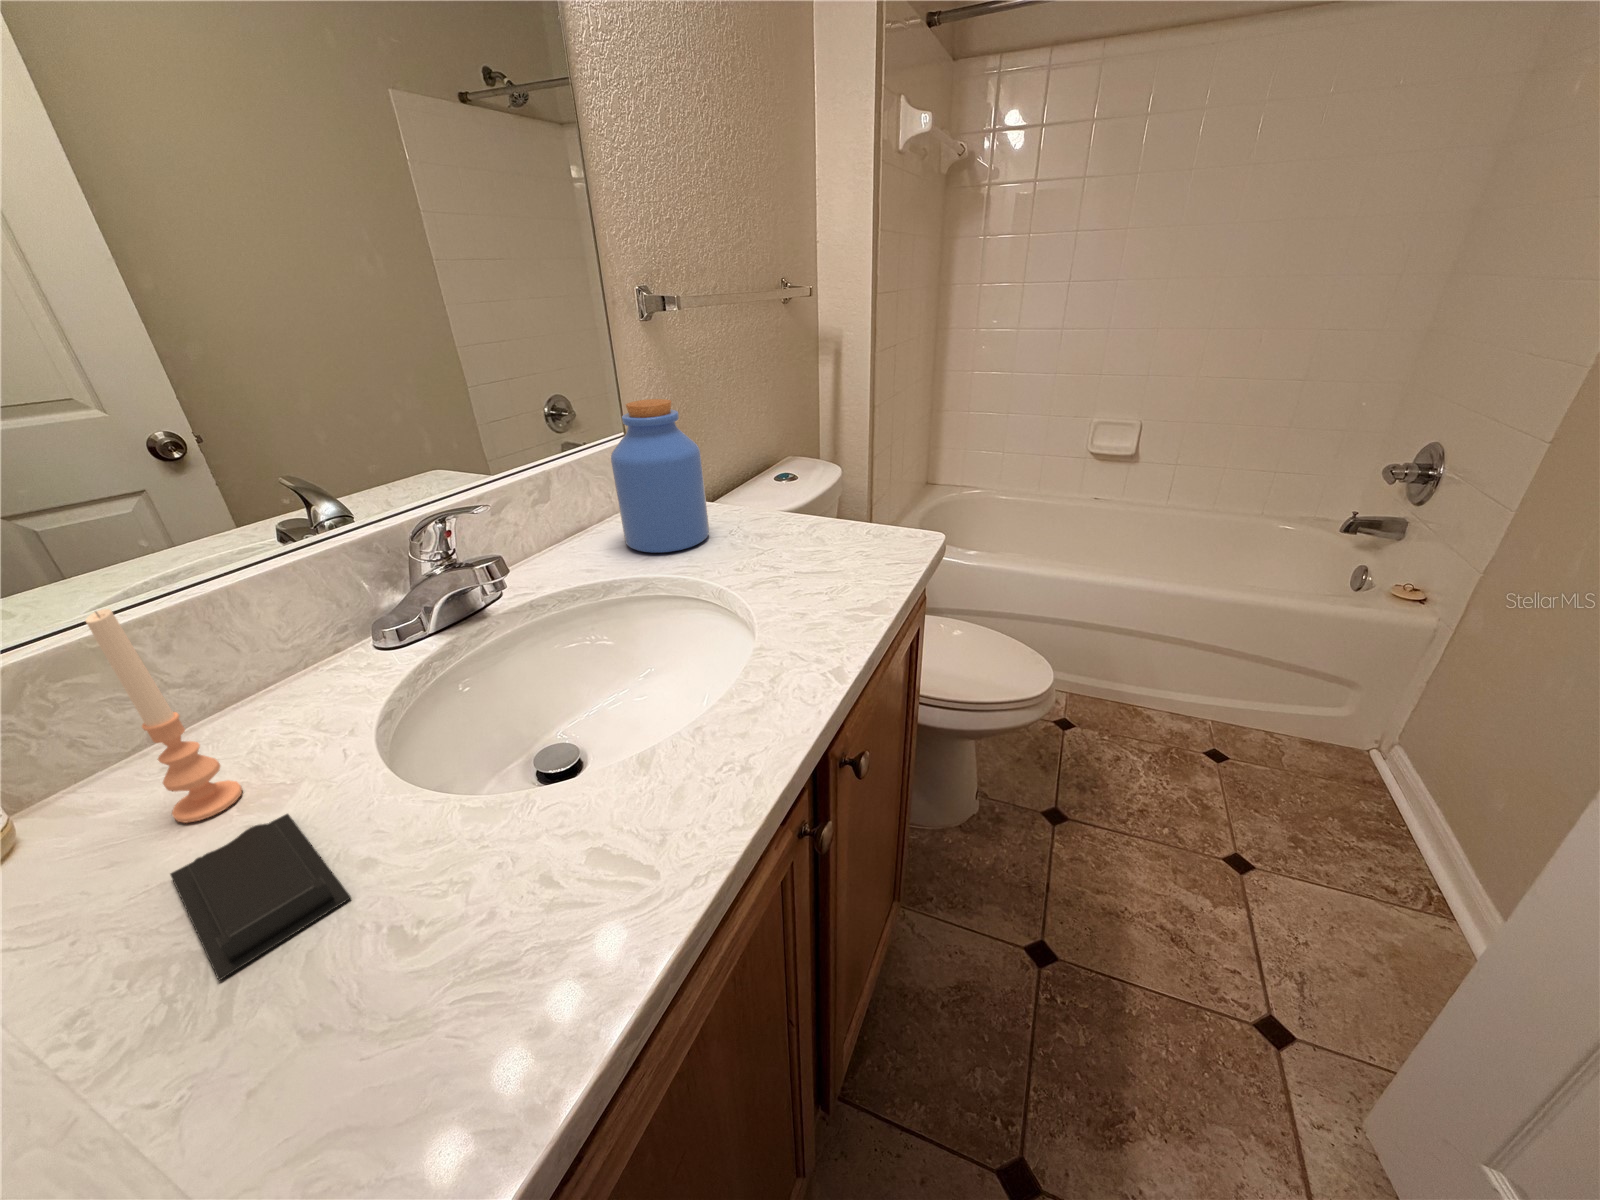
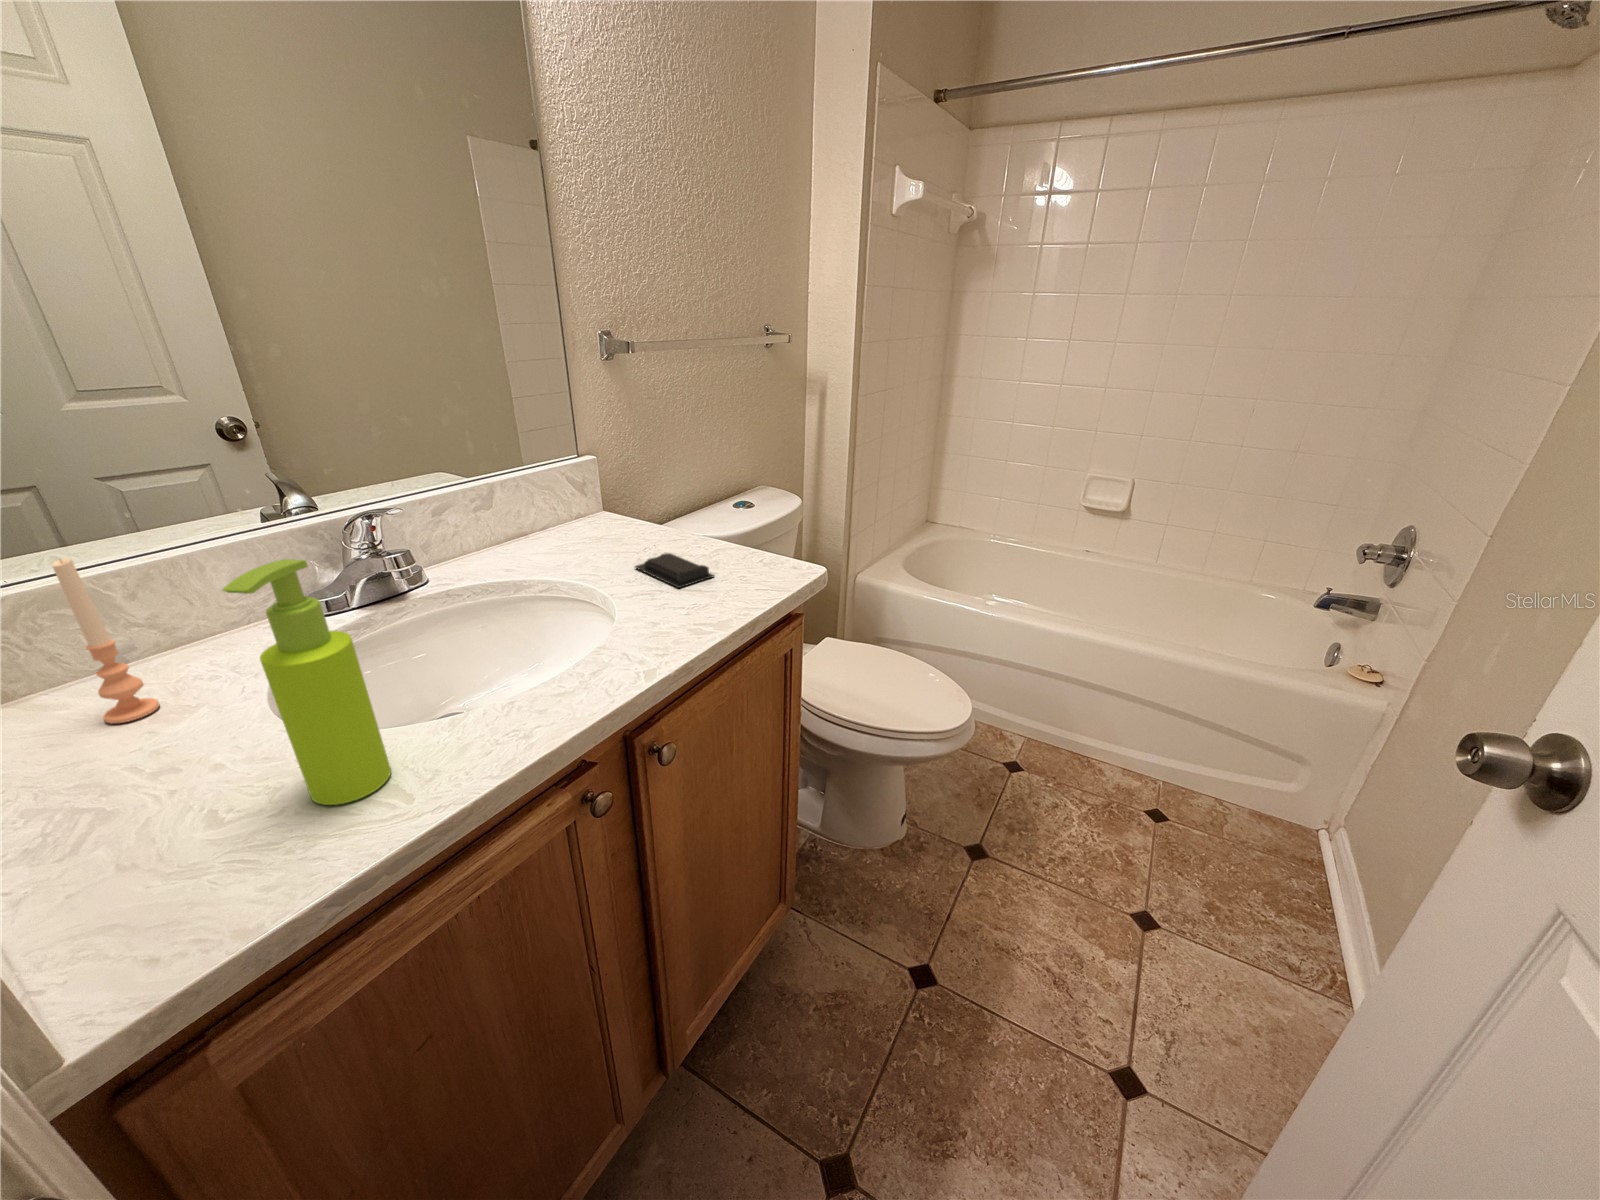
jar: present [611,399,709,553] -> none [539,429,626,561]
soap dispenser: none [437,581,614,906] -> present [223,559,391,805]
soap bar: present [170,814,351,980] -> present [635,553,714,588]

